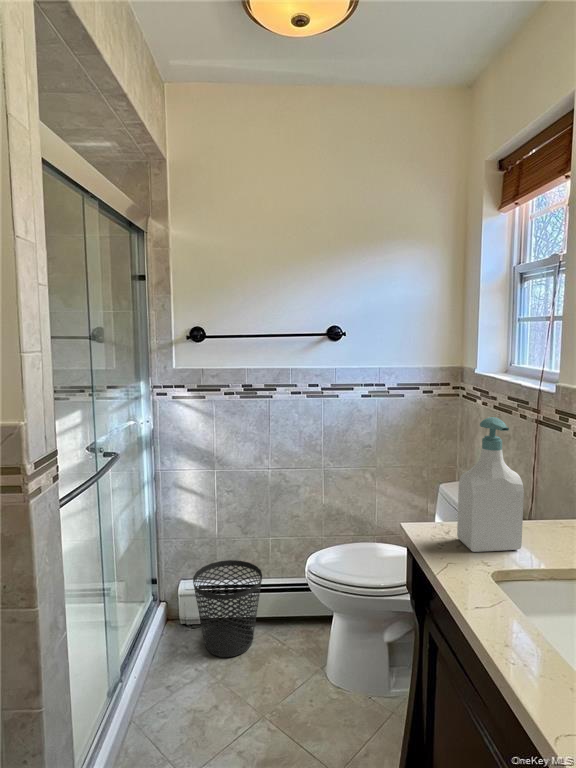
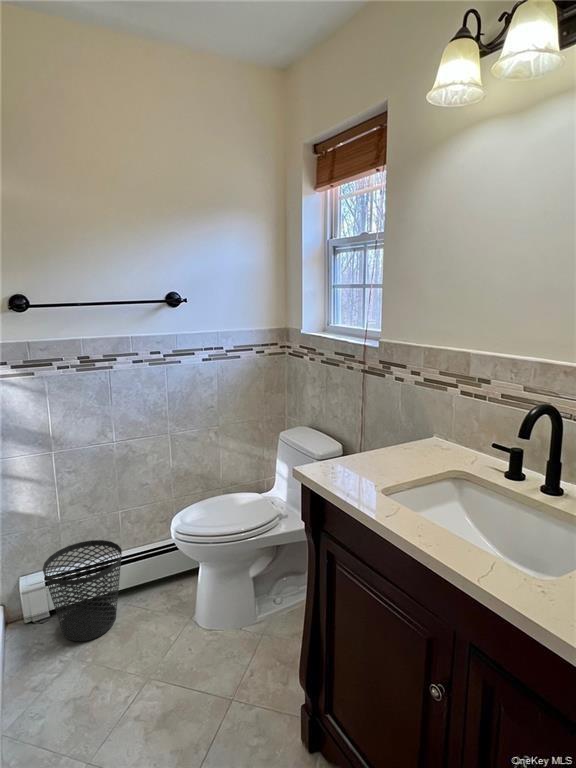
soap bottle: present [457,417,524,552] -> none [345,369,394,479]

